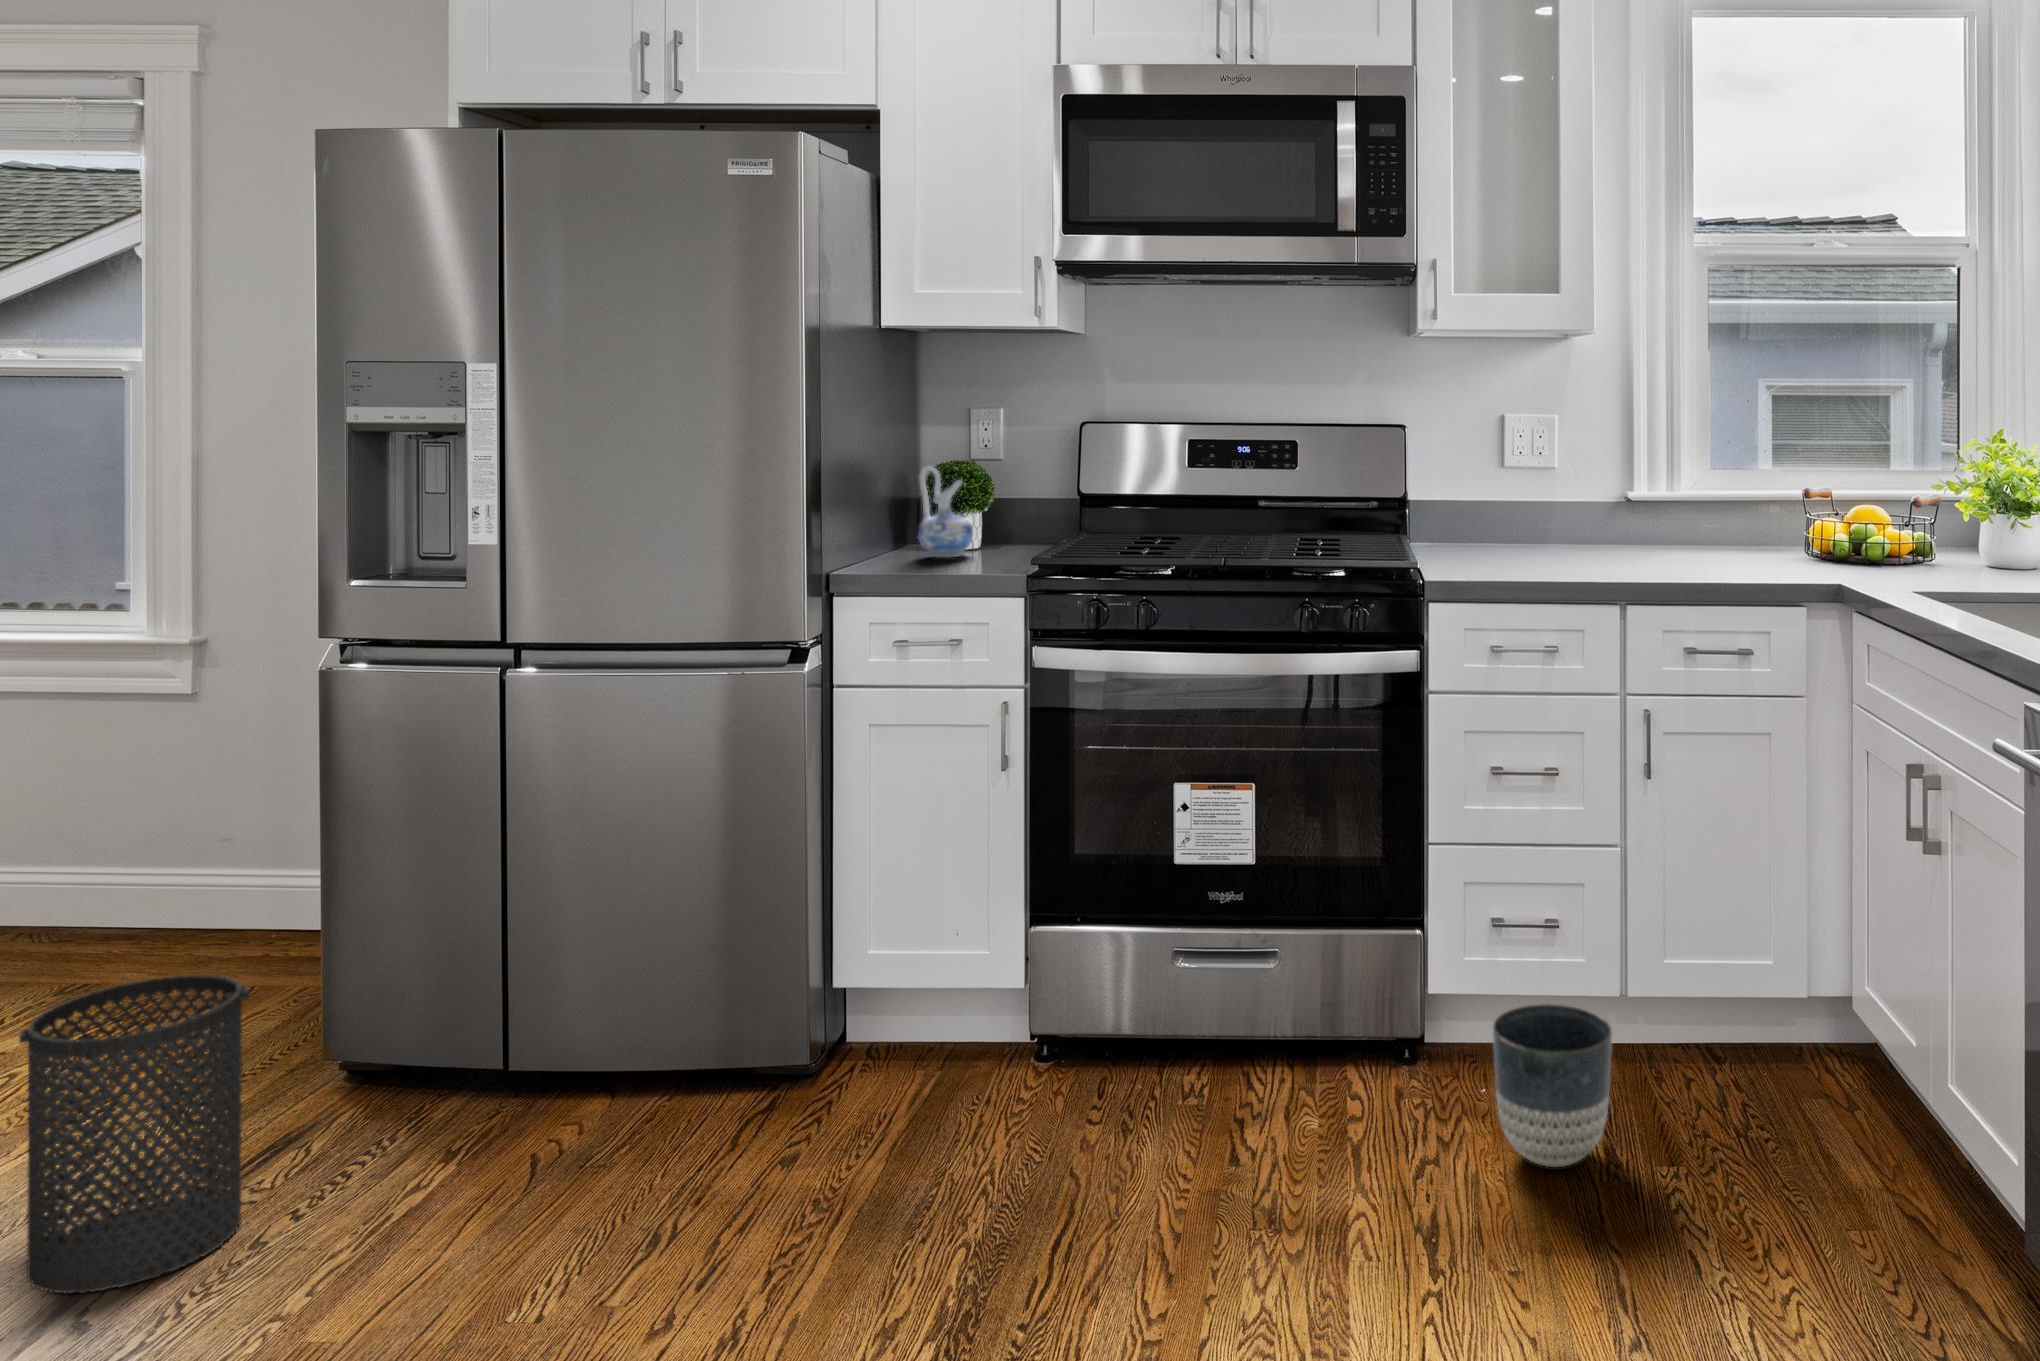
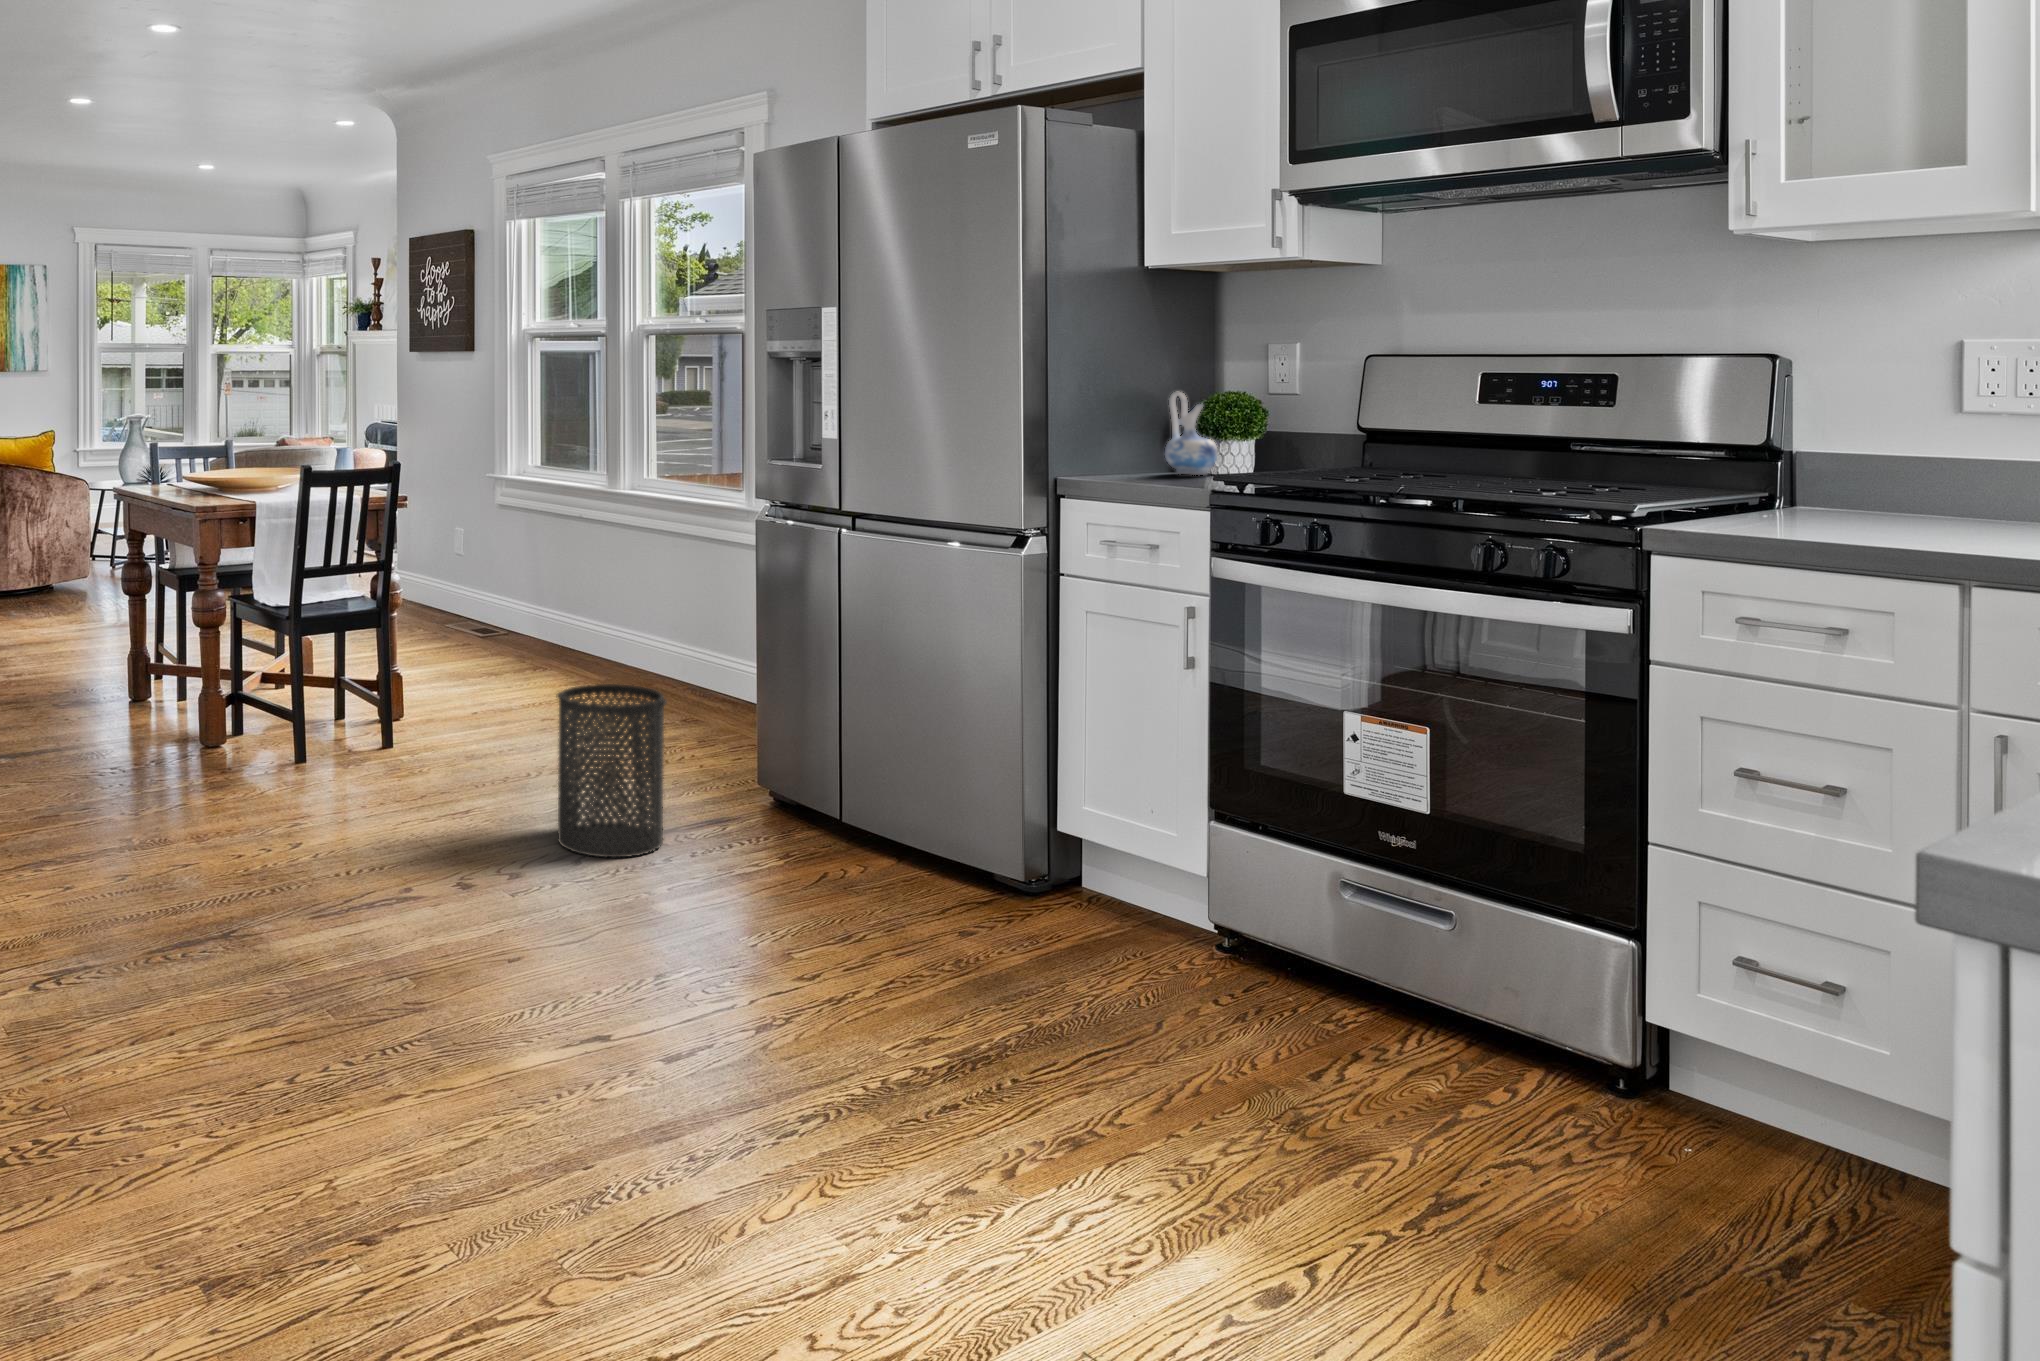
planter: present [1493,1004,1612,1167] -> none [1609,1033,1789,1235]

